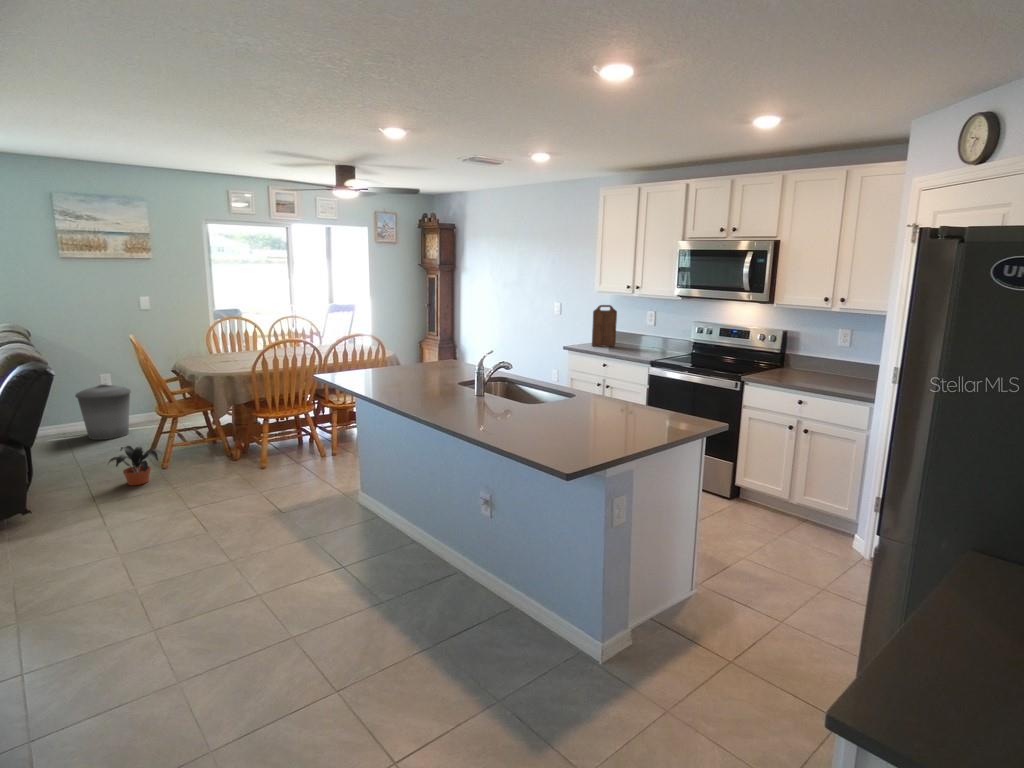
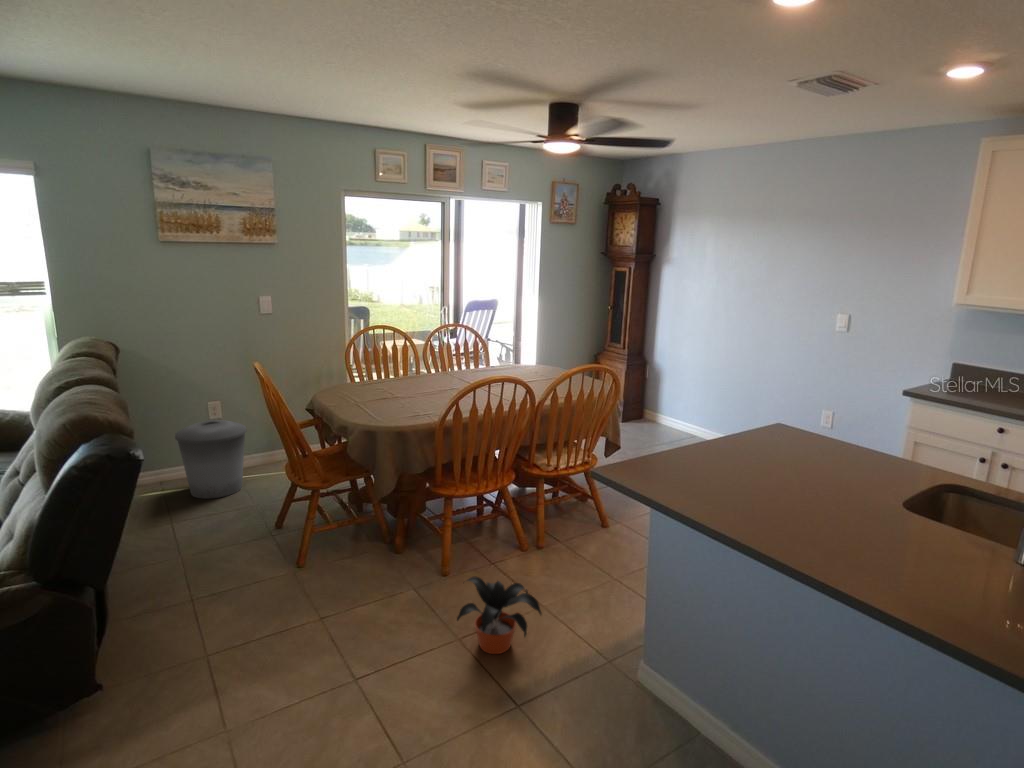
cutting board: present [592,305,617,346] -> none [960,323,1013,391]
potted plant: present [109,446,160,485] -> present [457,577,541,654]

